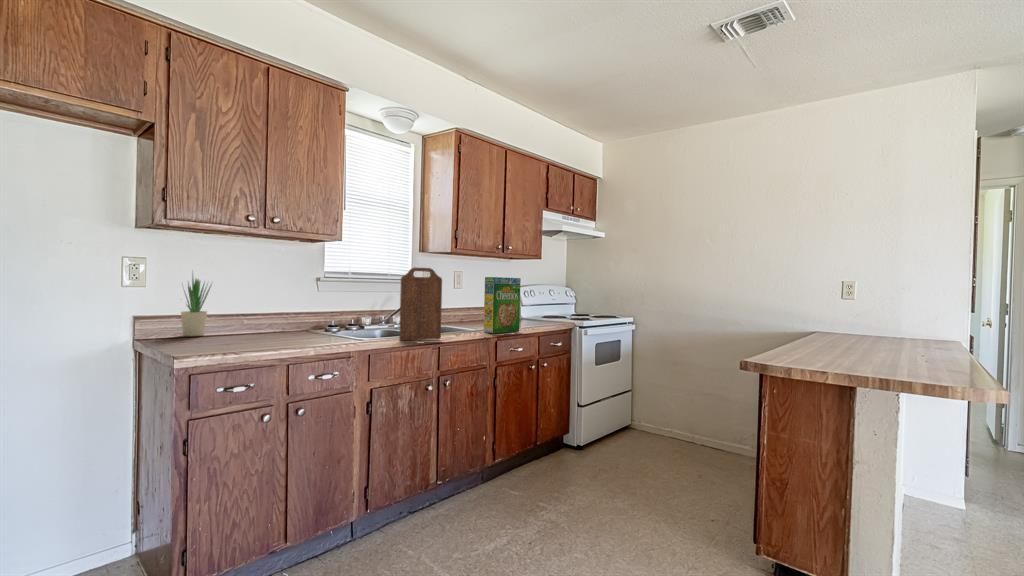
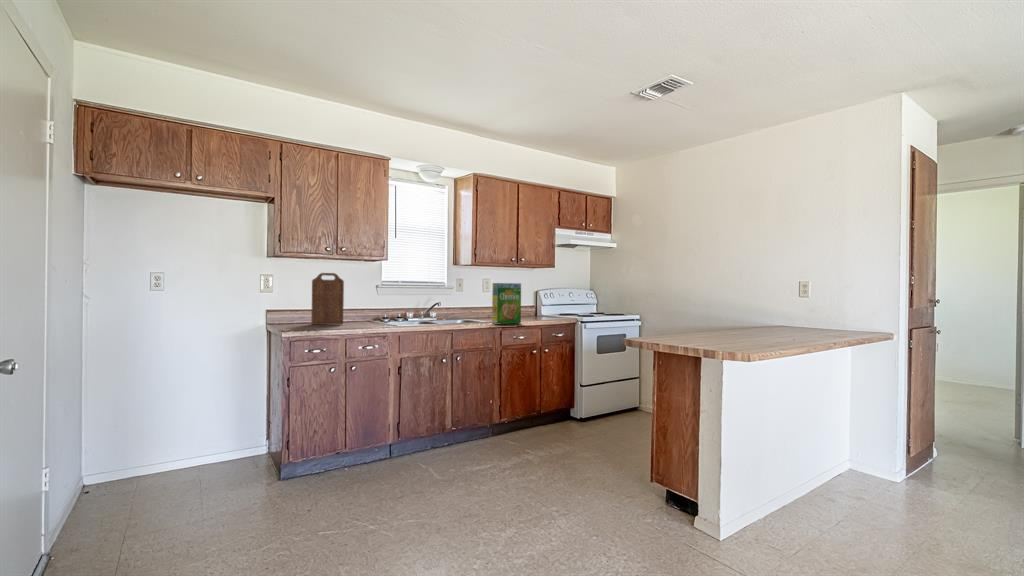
cutting board: present [399,267,442,340] -> present [311,273,344,324]
potted plant: present [181,276,211,336] -> none [291,282,309,322]

